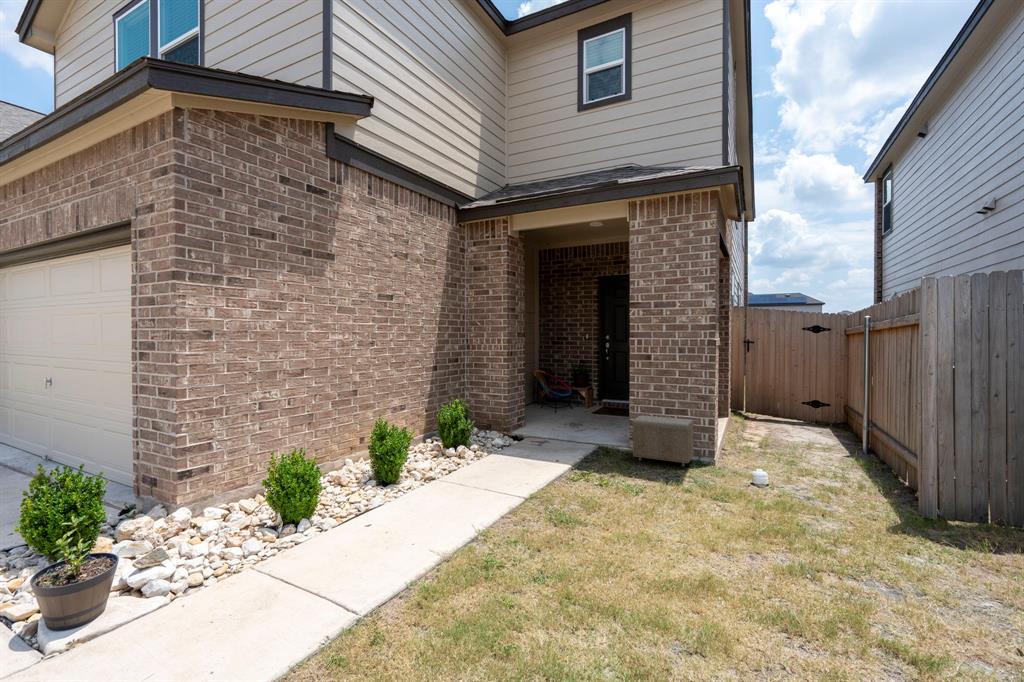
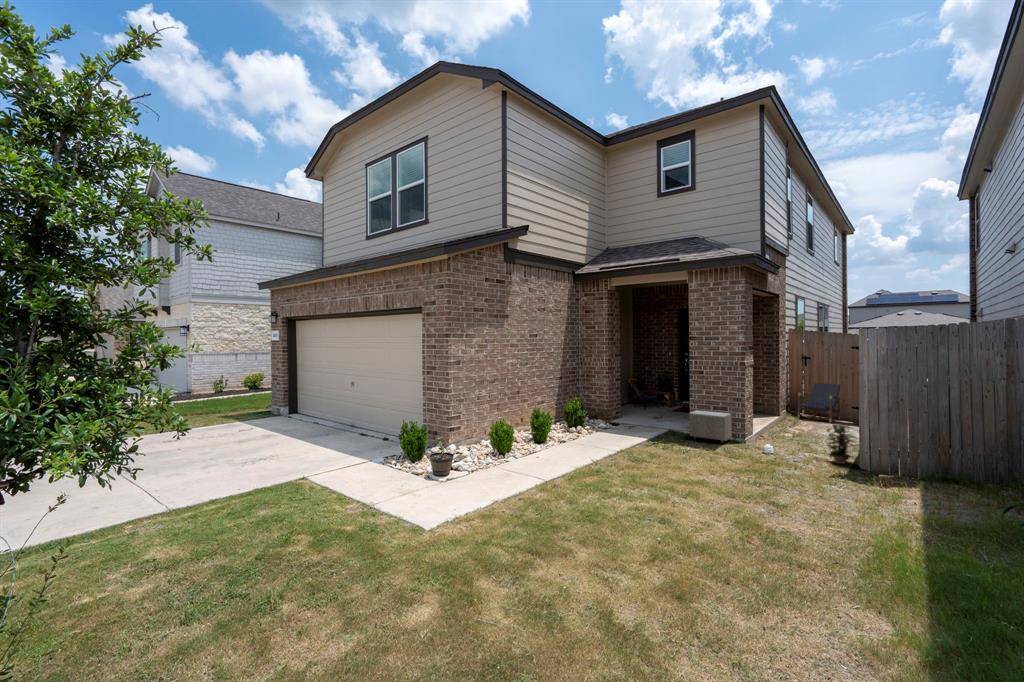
lounge chair: none [750,373,801,425] -> present [798,383,840,422]
decorative plant: none [850,435,910,501] -> present [827,424,856,464]

